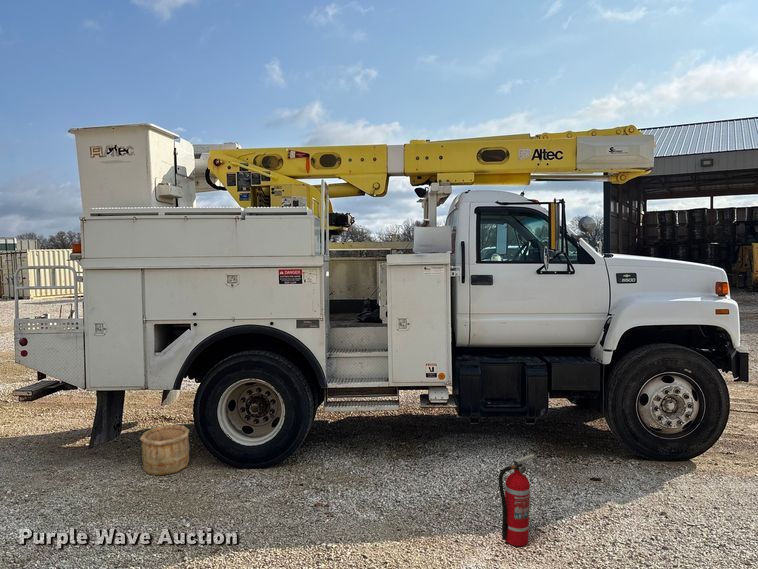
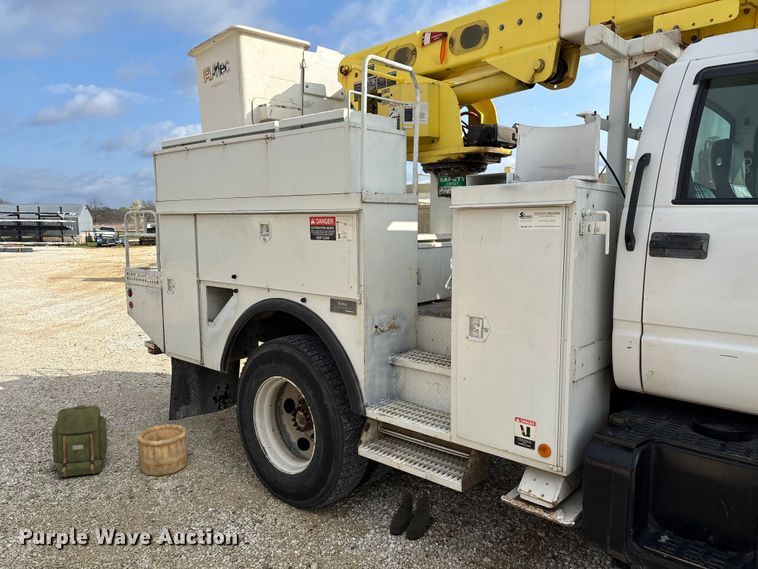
backpack: none [57,405,112,476] -> present [52,405,107,477]
fire extinguisher: present [499,454,534,546] -> none [504,452,542,546]
boots: none [386,492,426,539] -> present [389,492,430,539]

